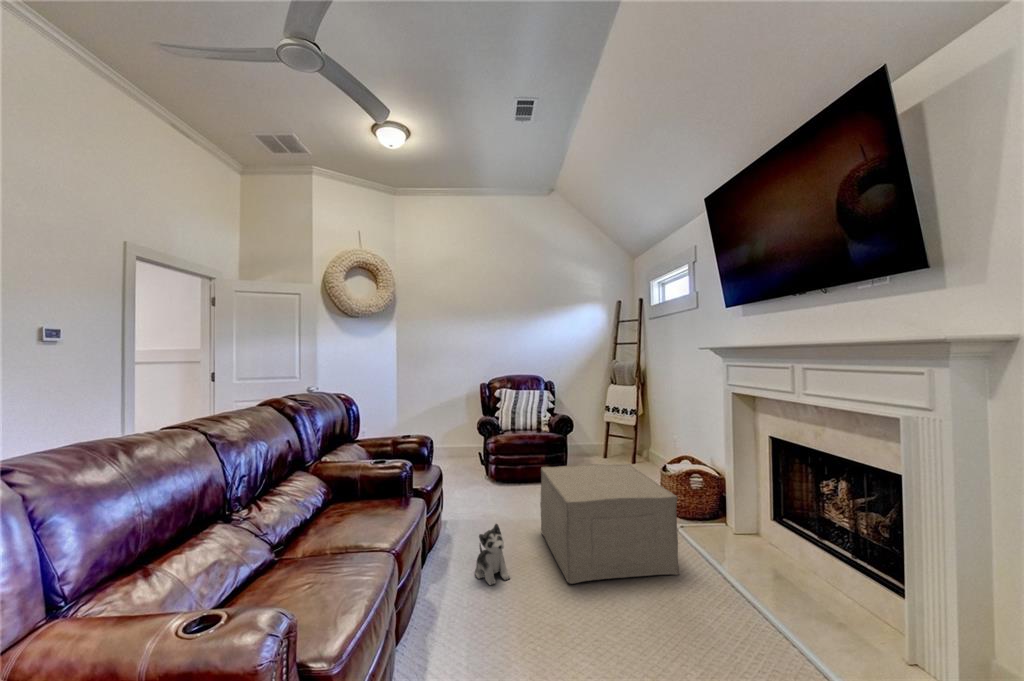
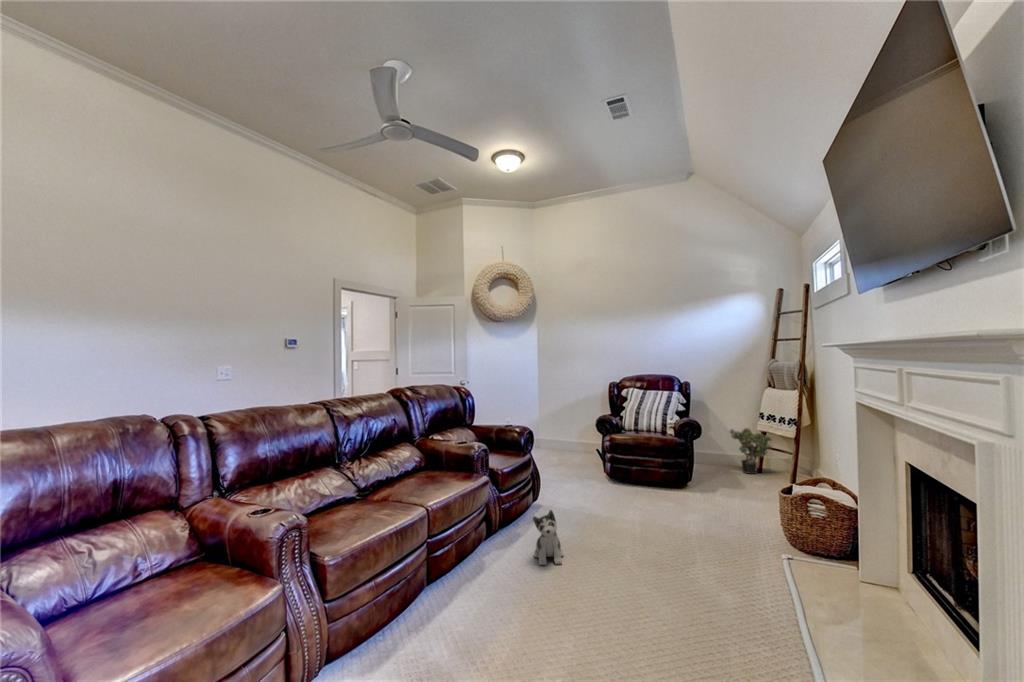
potted plant: none [582,420,615,459] -> present [730,428,772,474]
ottoman: present [540,464,679,584] -> none [607,466,748,606]

